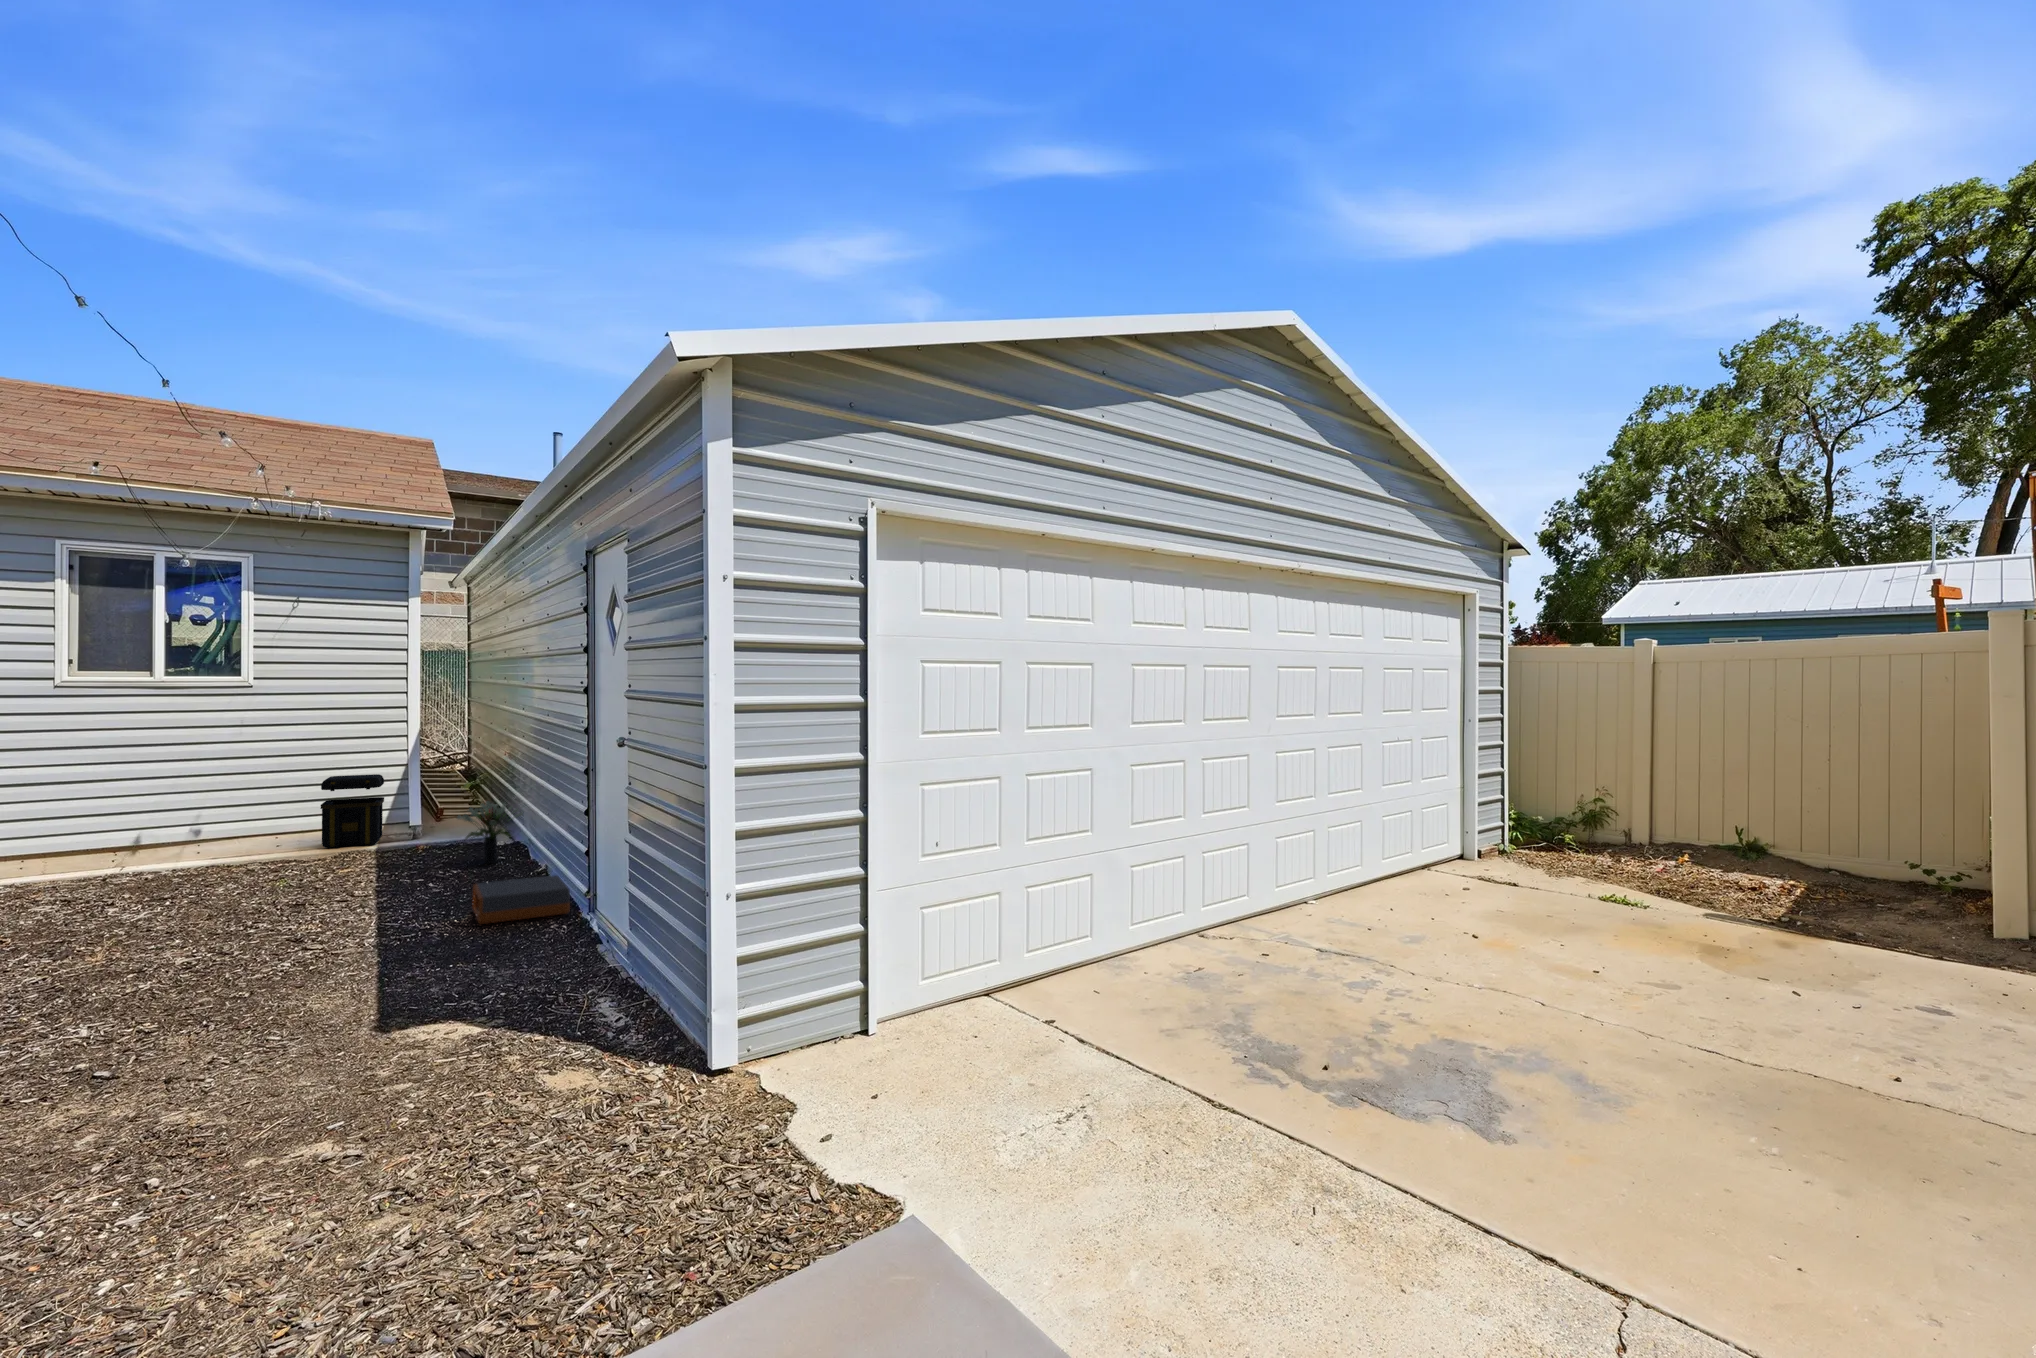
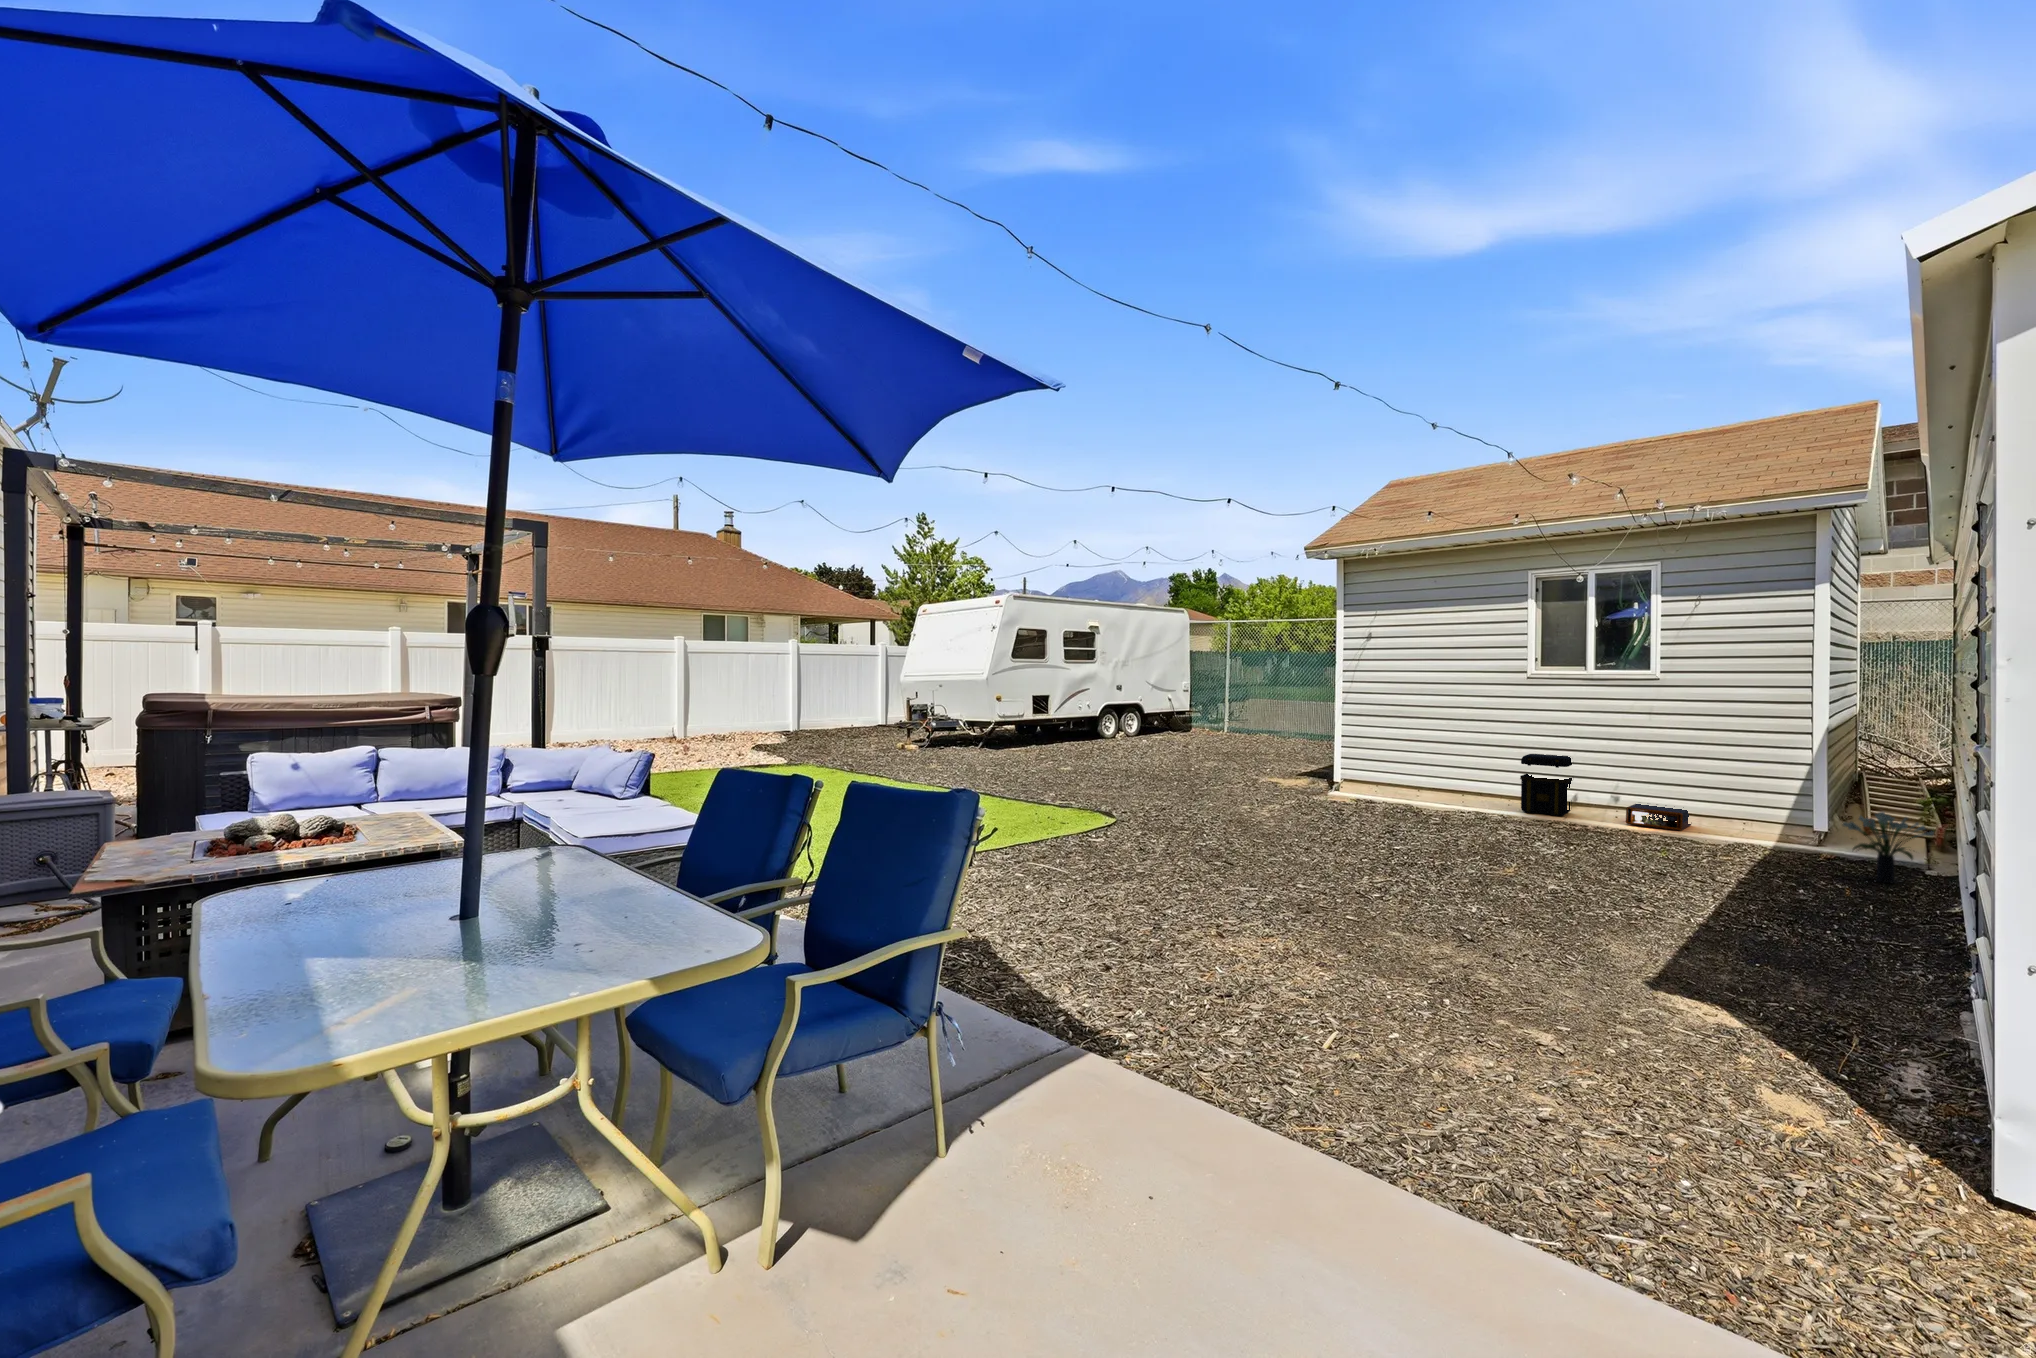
toolbox: present [321,774,384,848] -> present [1520,754,1572,816]
storage box: present [472,875,570,924] -> present [1626,804,1691,831]

